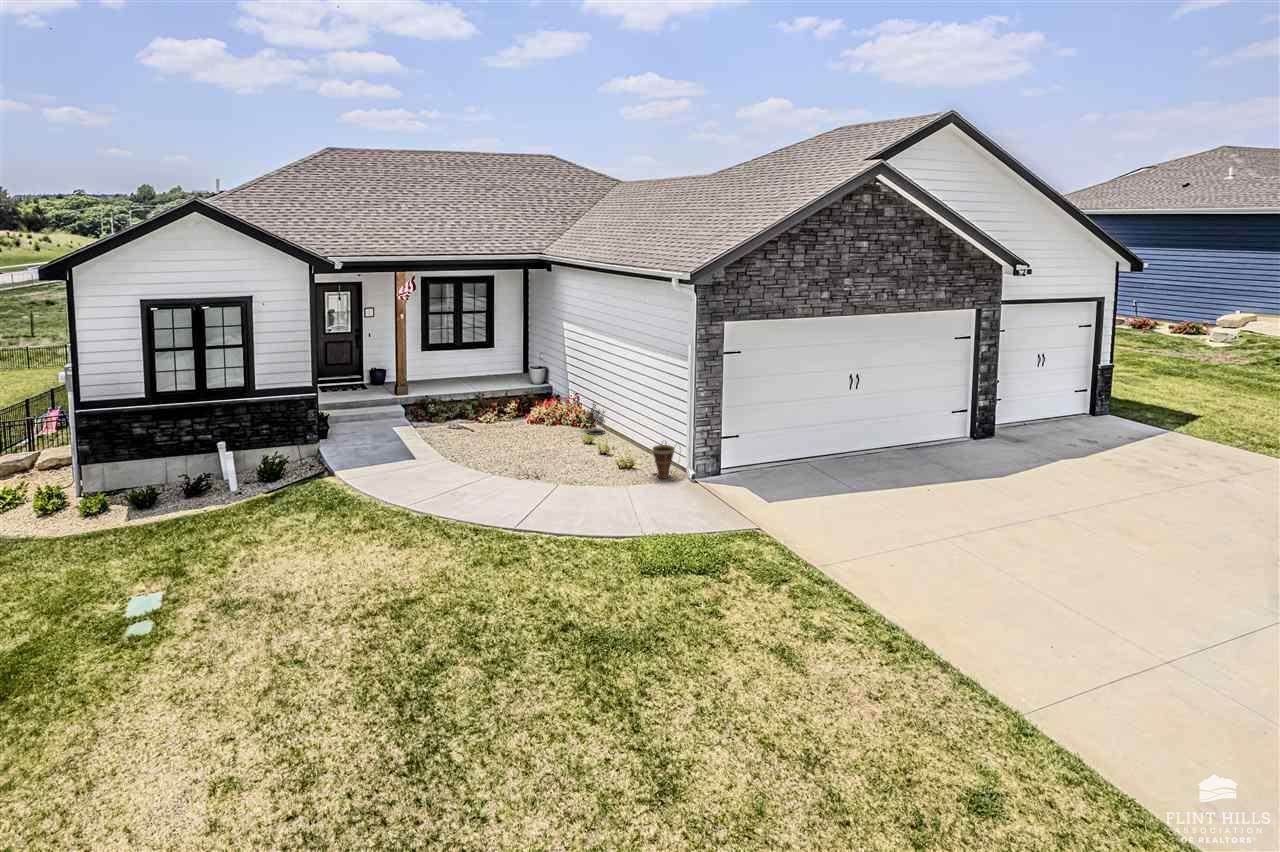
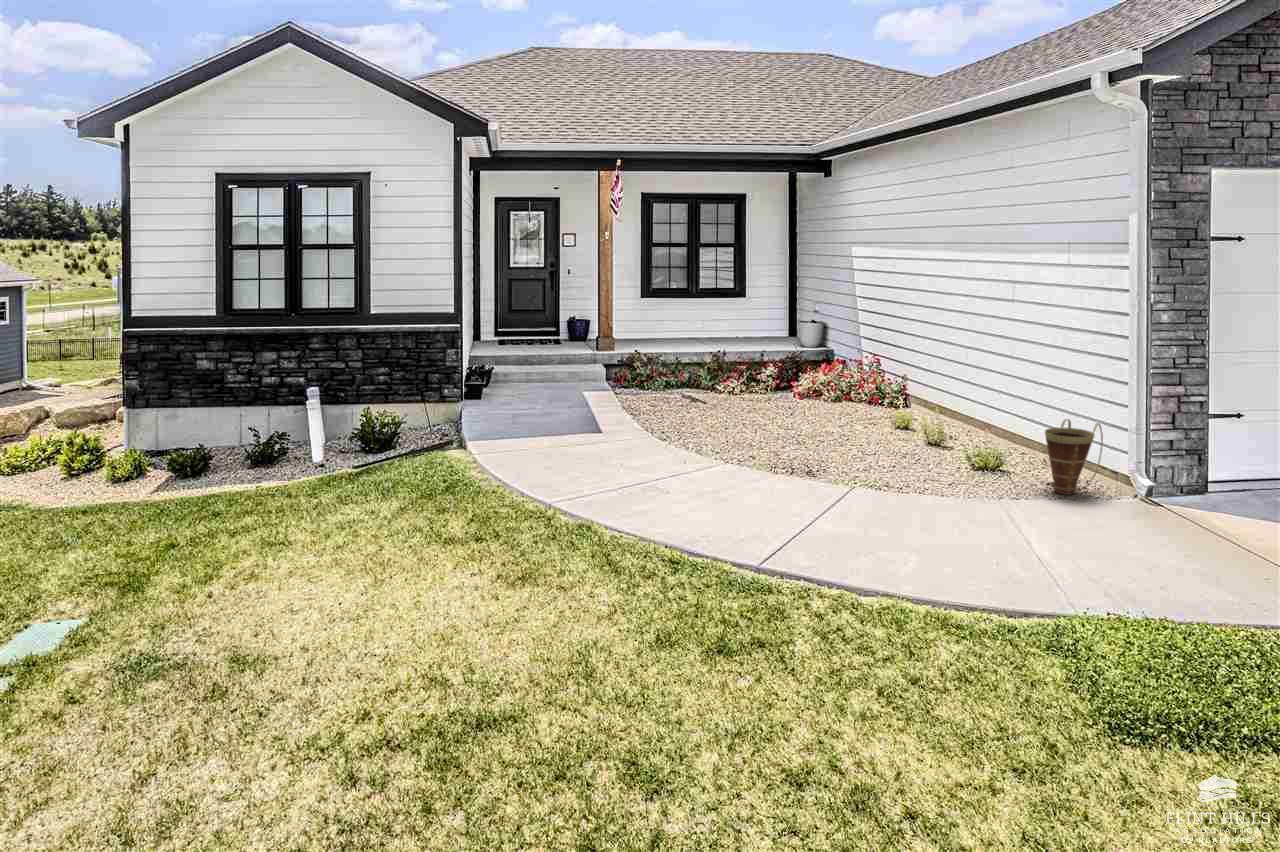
potted tree: present [586,404,605,435] -> none [888,357,931,418]

